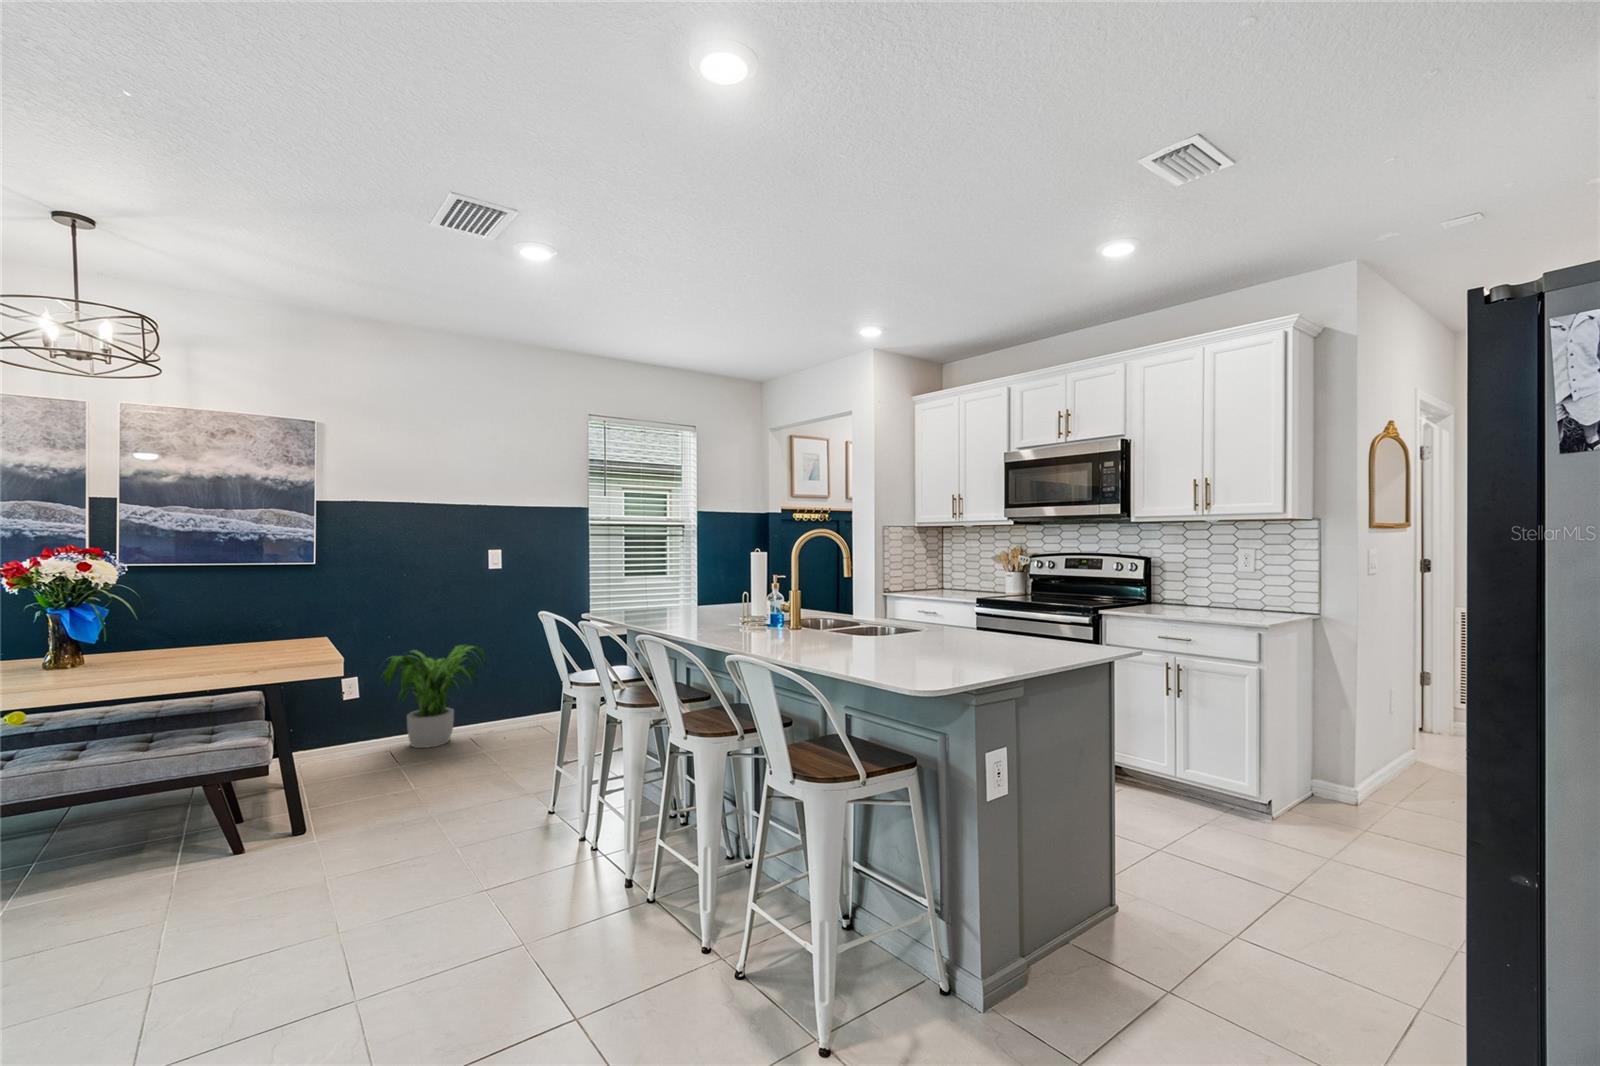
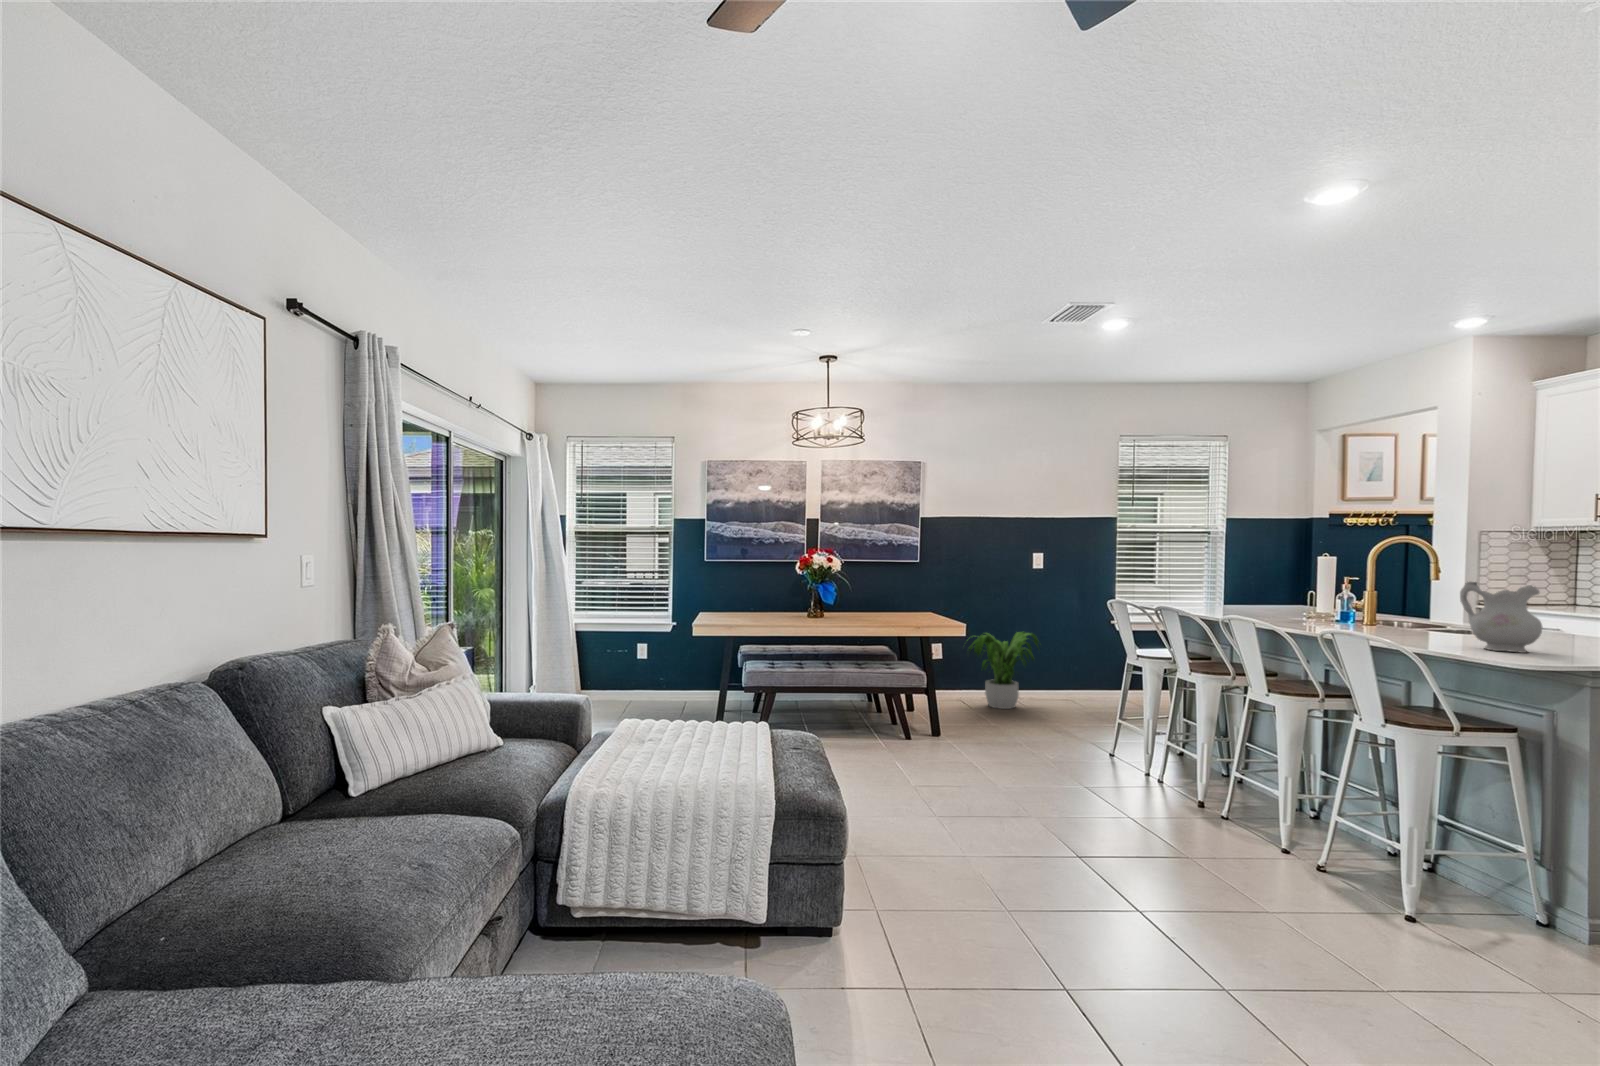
ceramic pitcher: none [876,580,948,664] -> present [1460,582,1542,653]

